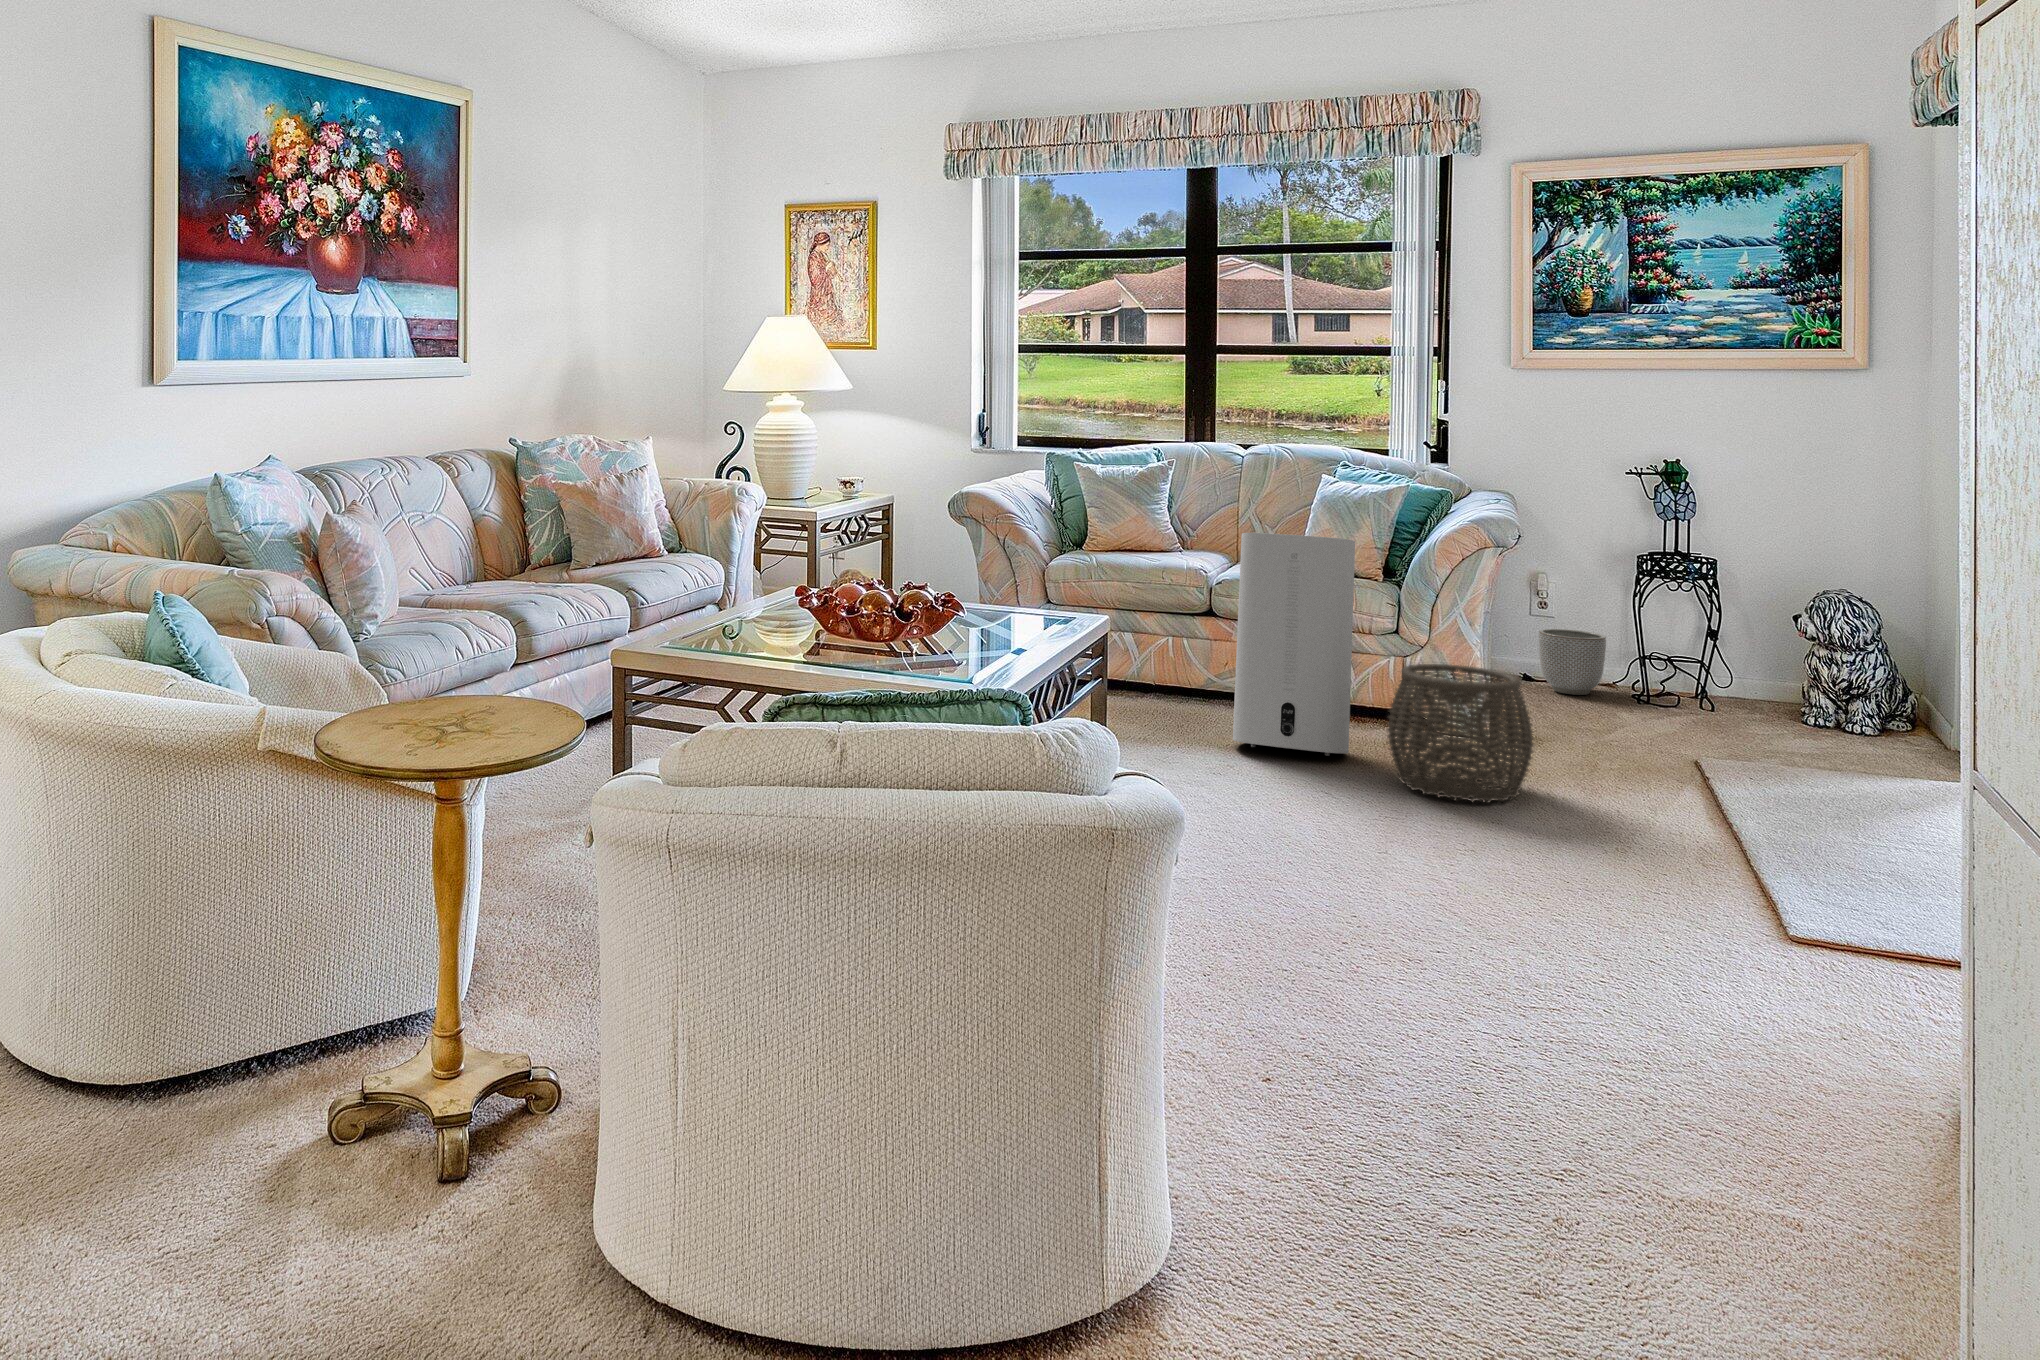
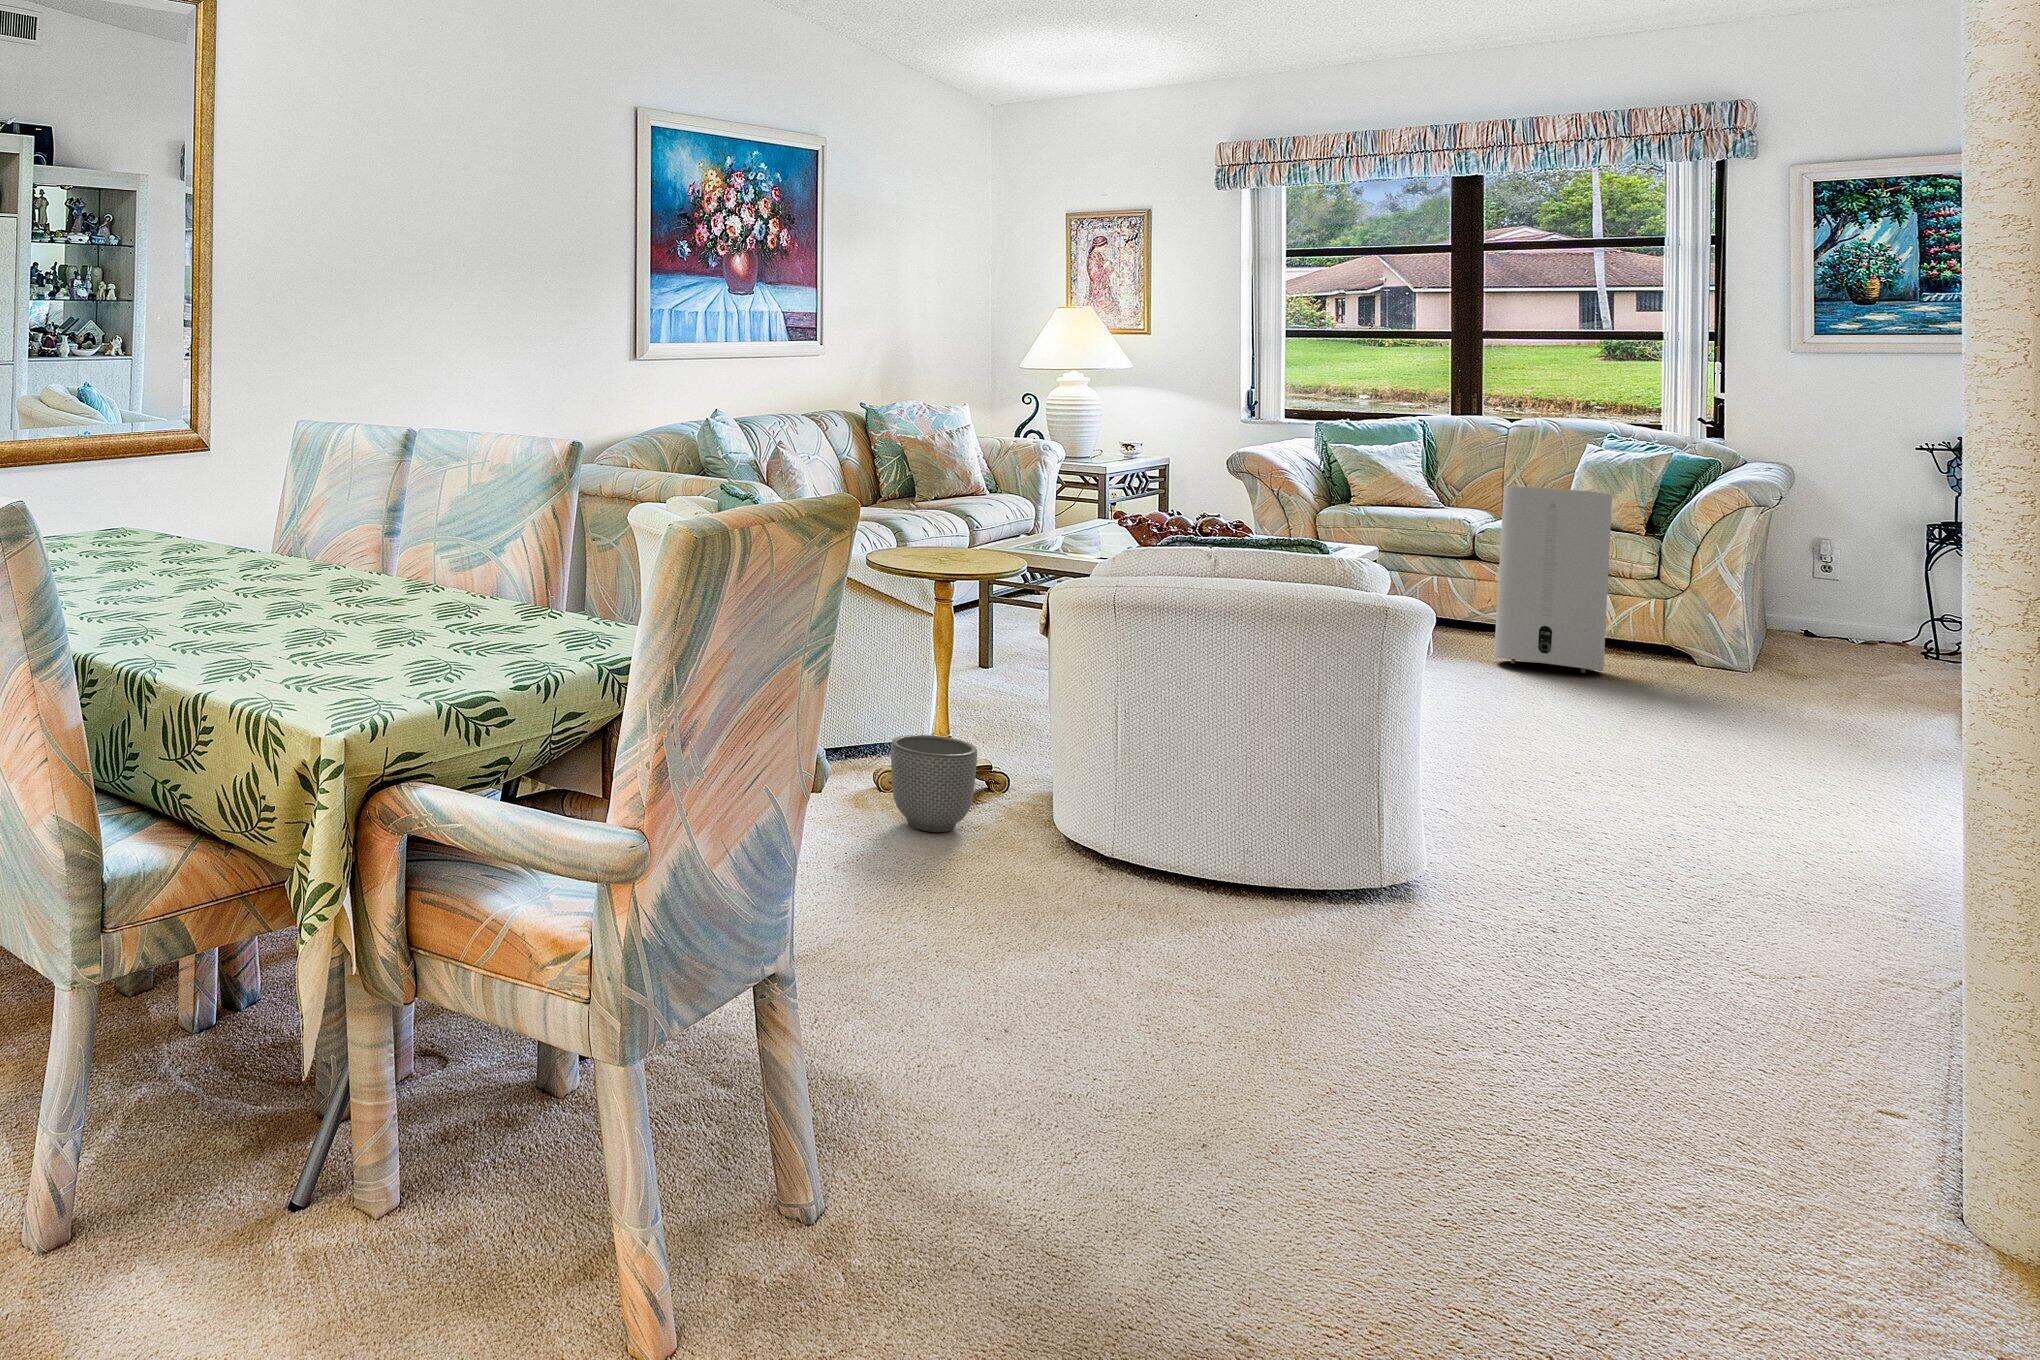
planter: present [1539,629,1606,695] -> present [891,735,977,832]
woven basket: present [1387,664,1534,803] -> none [1637,596,1778,709]

